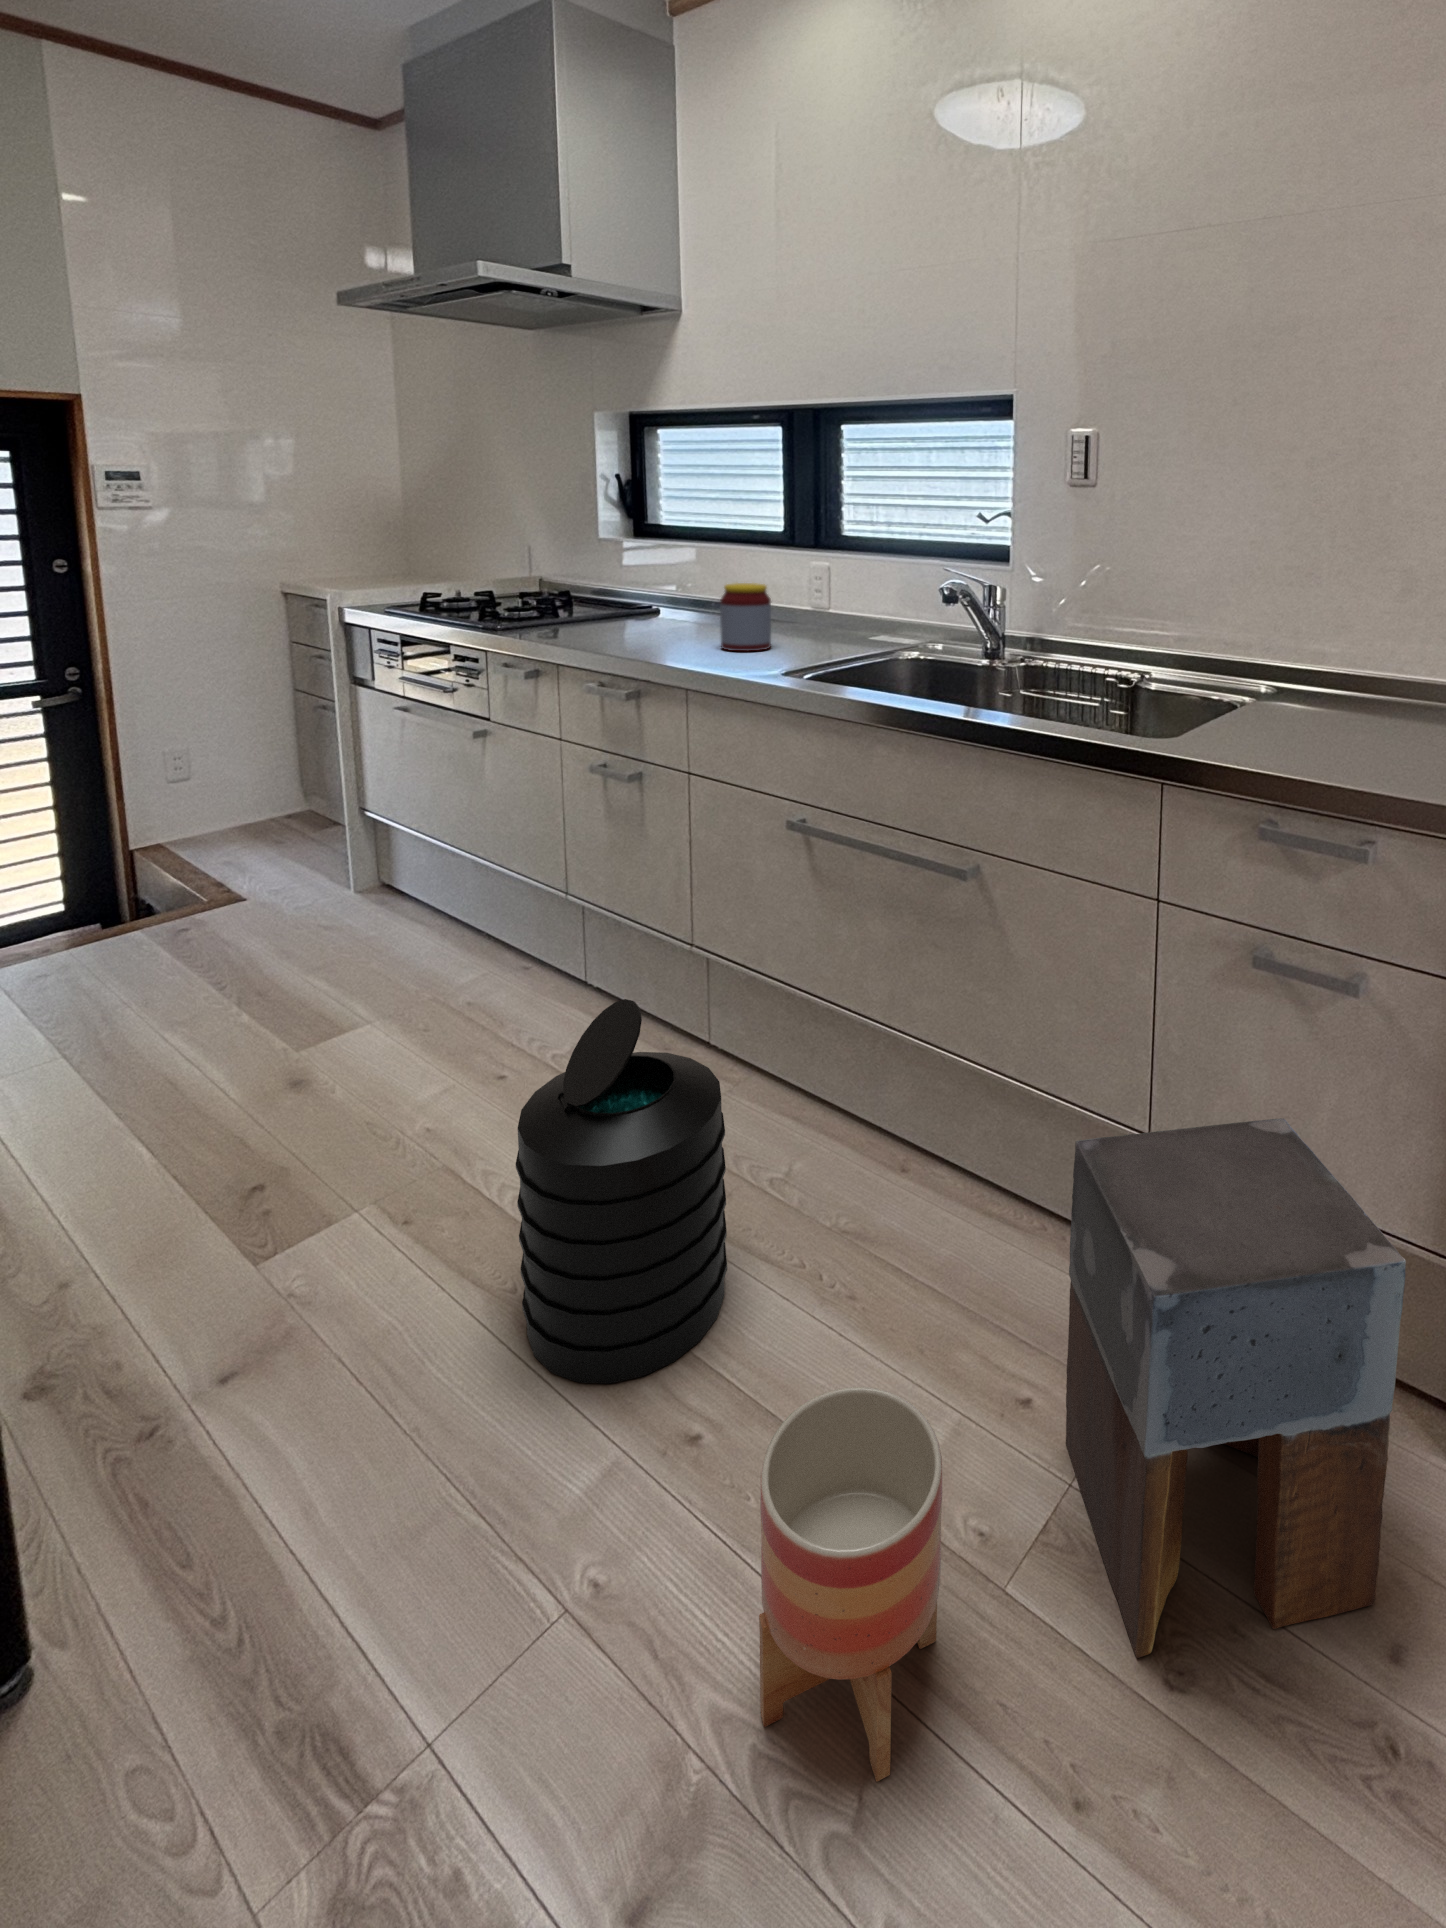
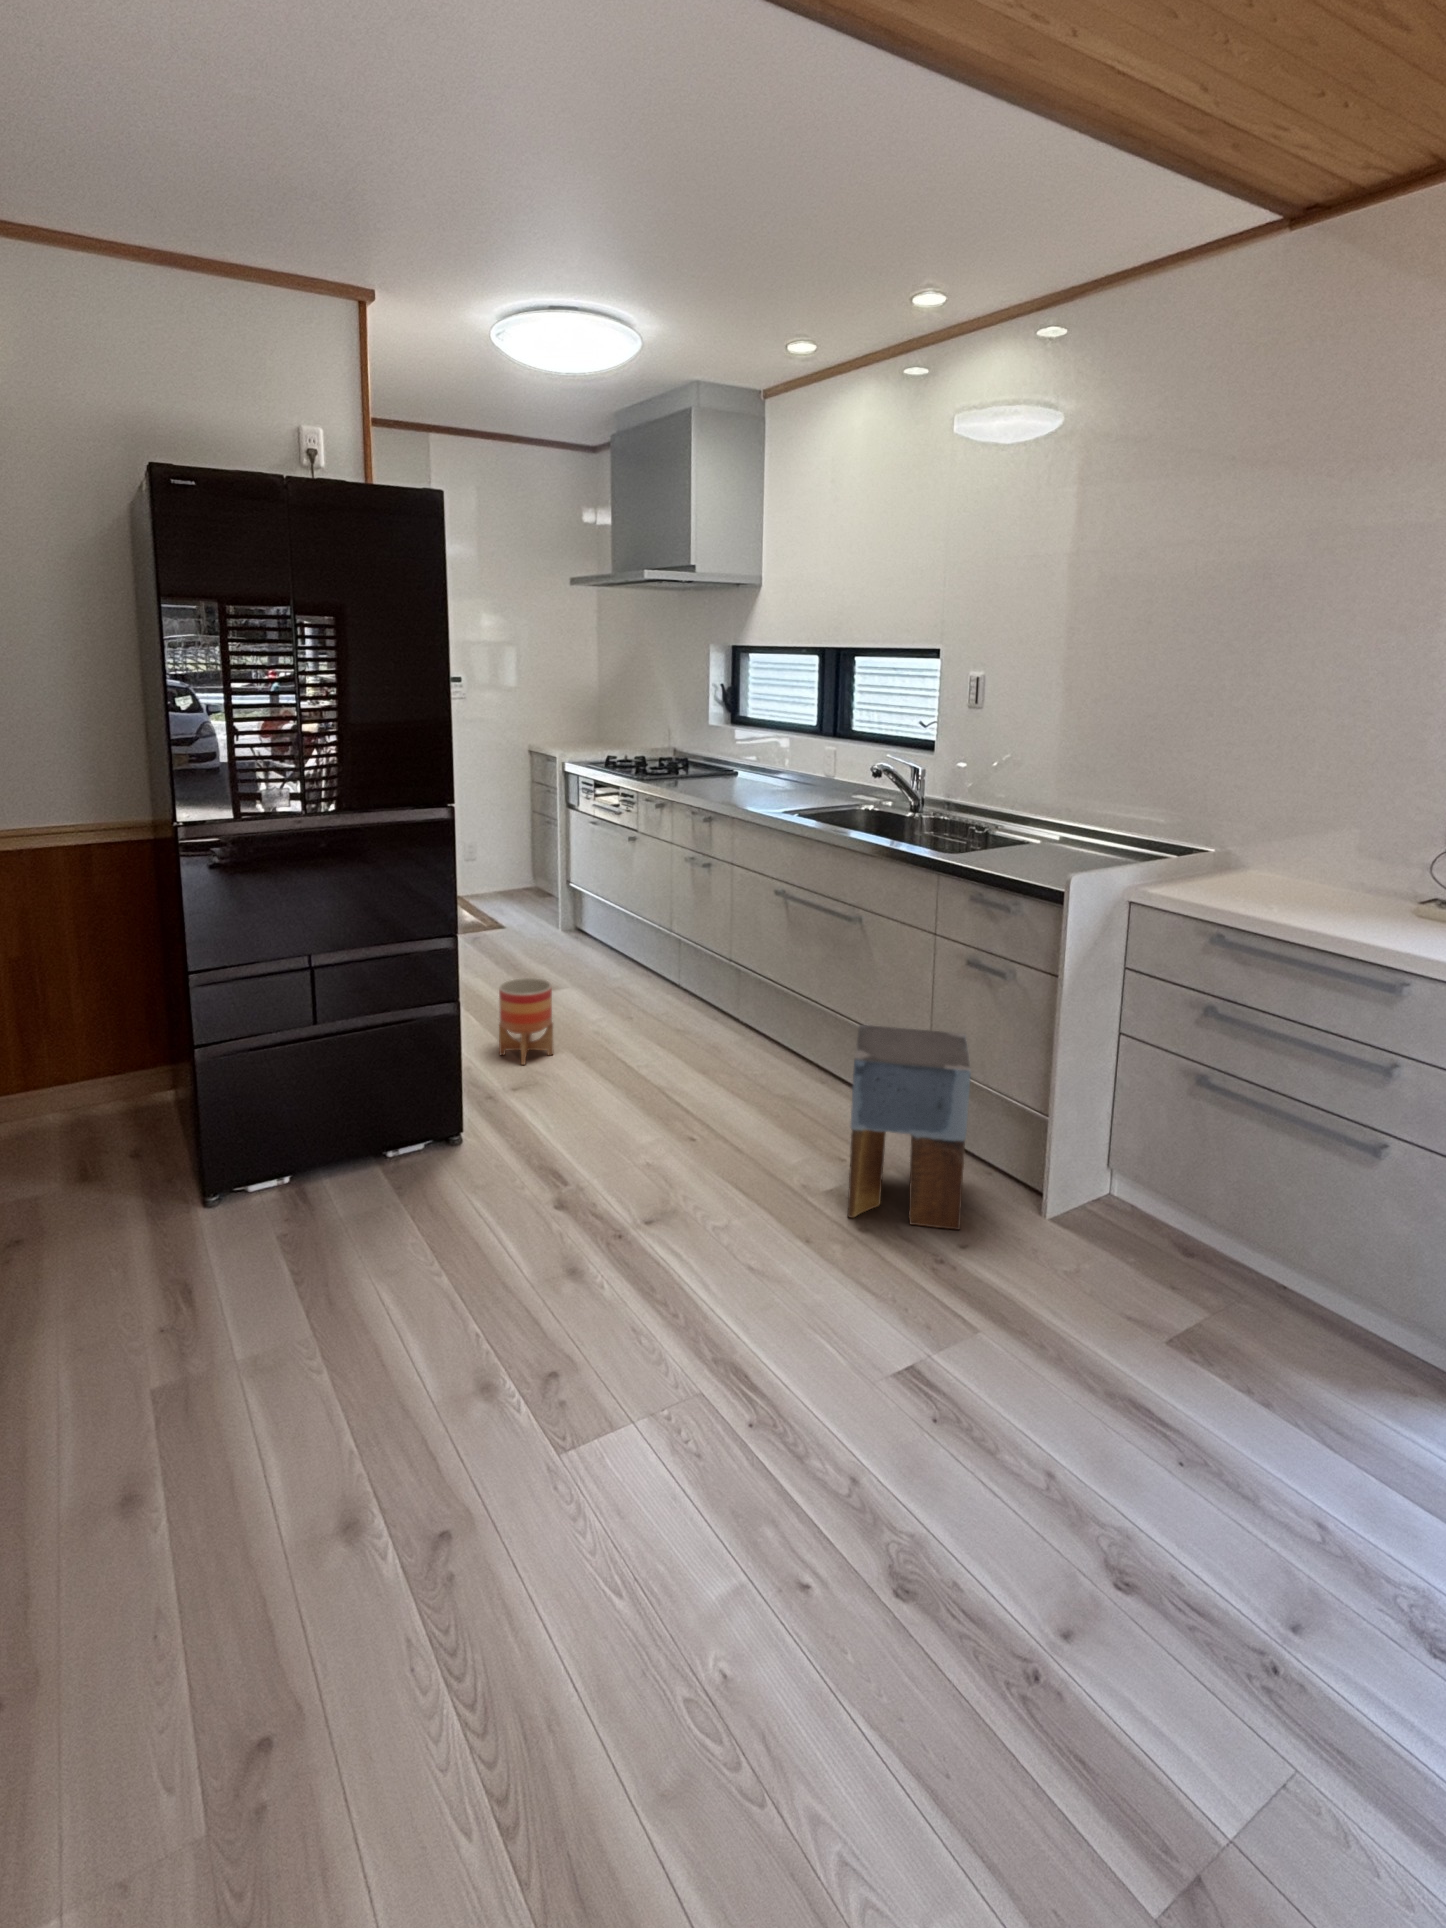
jar: present [720,583,771,651] -> none [760,759,789,799]
trash can: present [516,999,727,1383] -> none [631,955,722,1119]
planter: present [759,1387,942,1782] -> present [499,978,553,1065]

